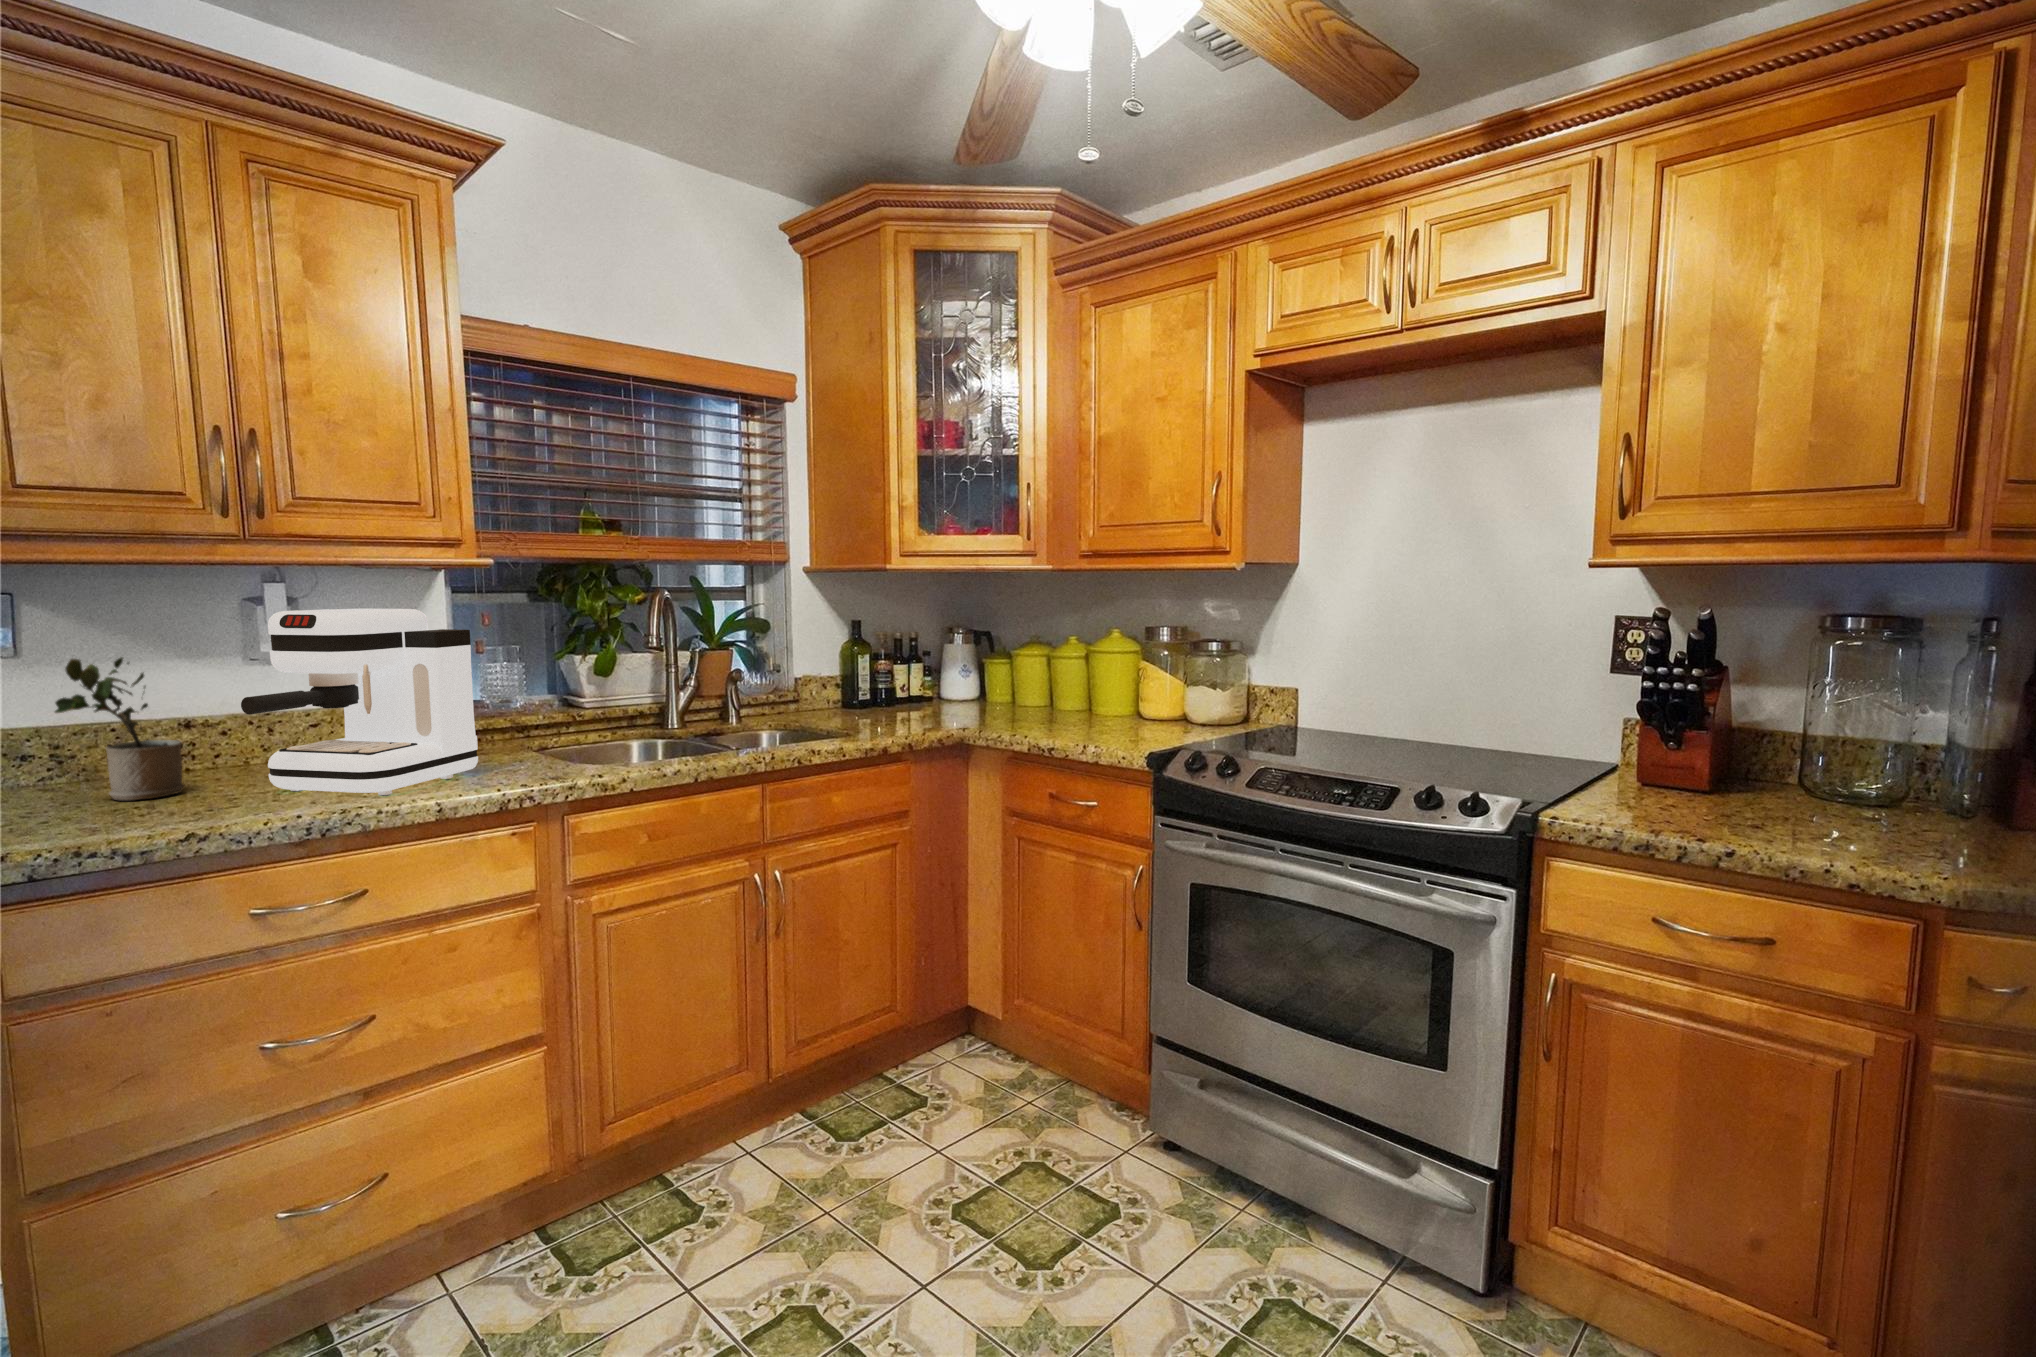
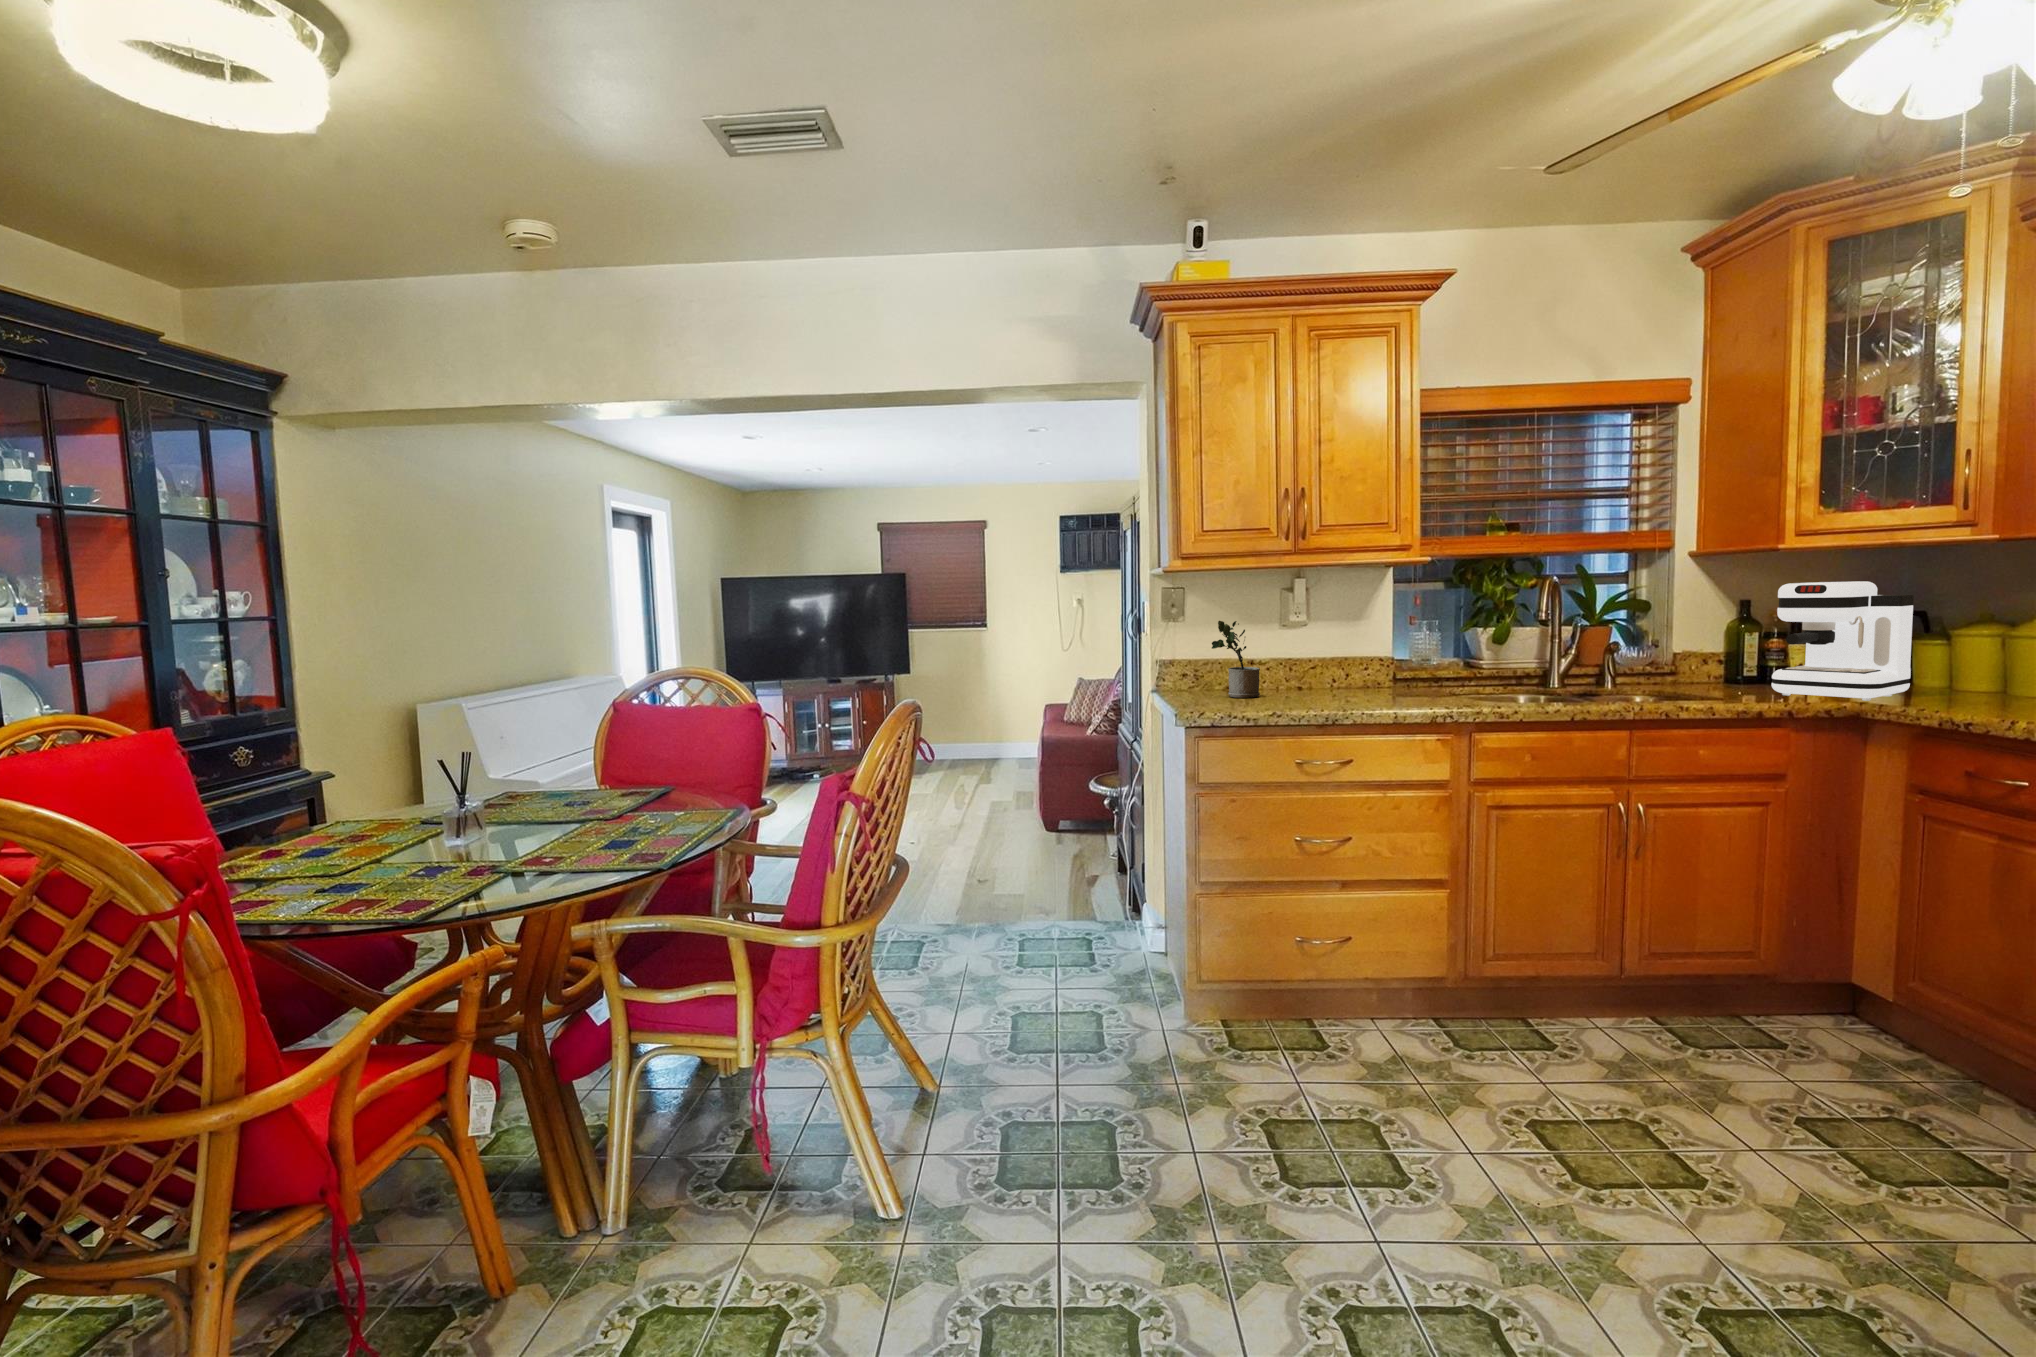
coffee maker: present [241,609,478,795] -> present [1772,581,1914,701]

